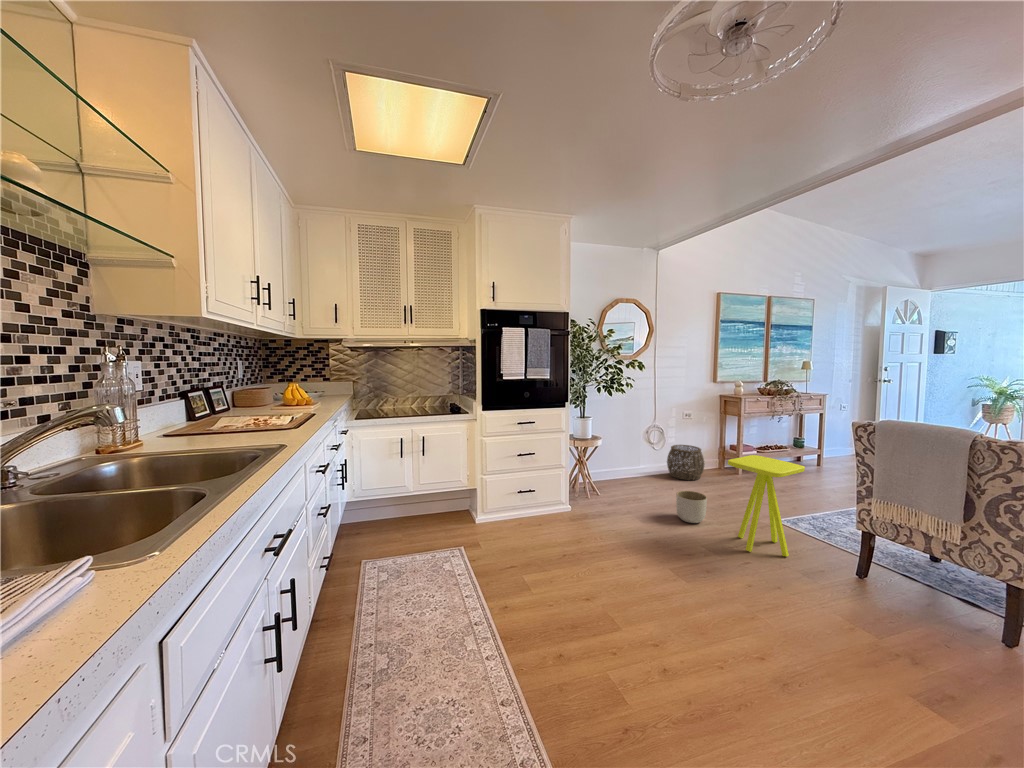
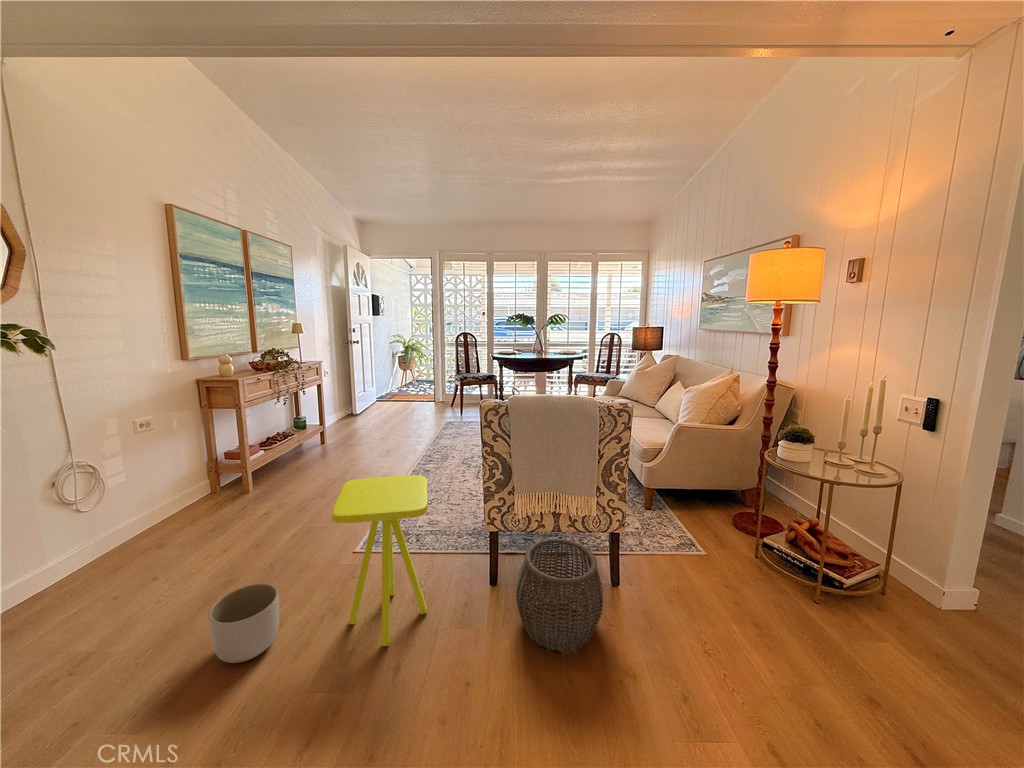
woven basket: present [667,445,704,480] -> present [516,539,603,652]

